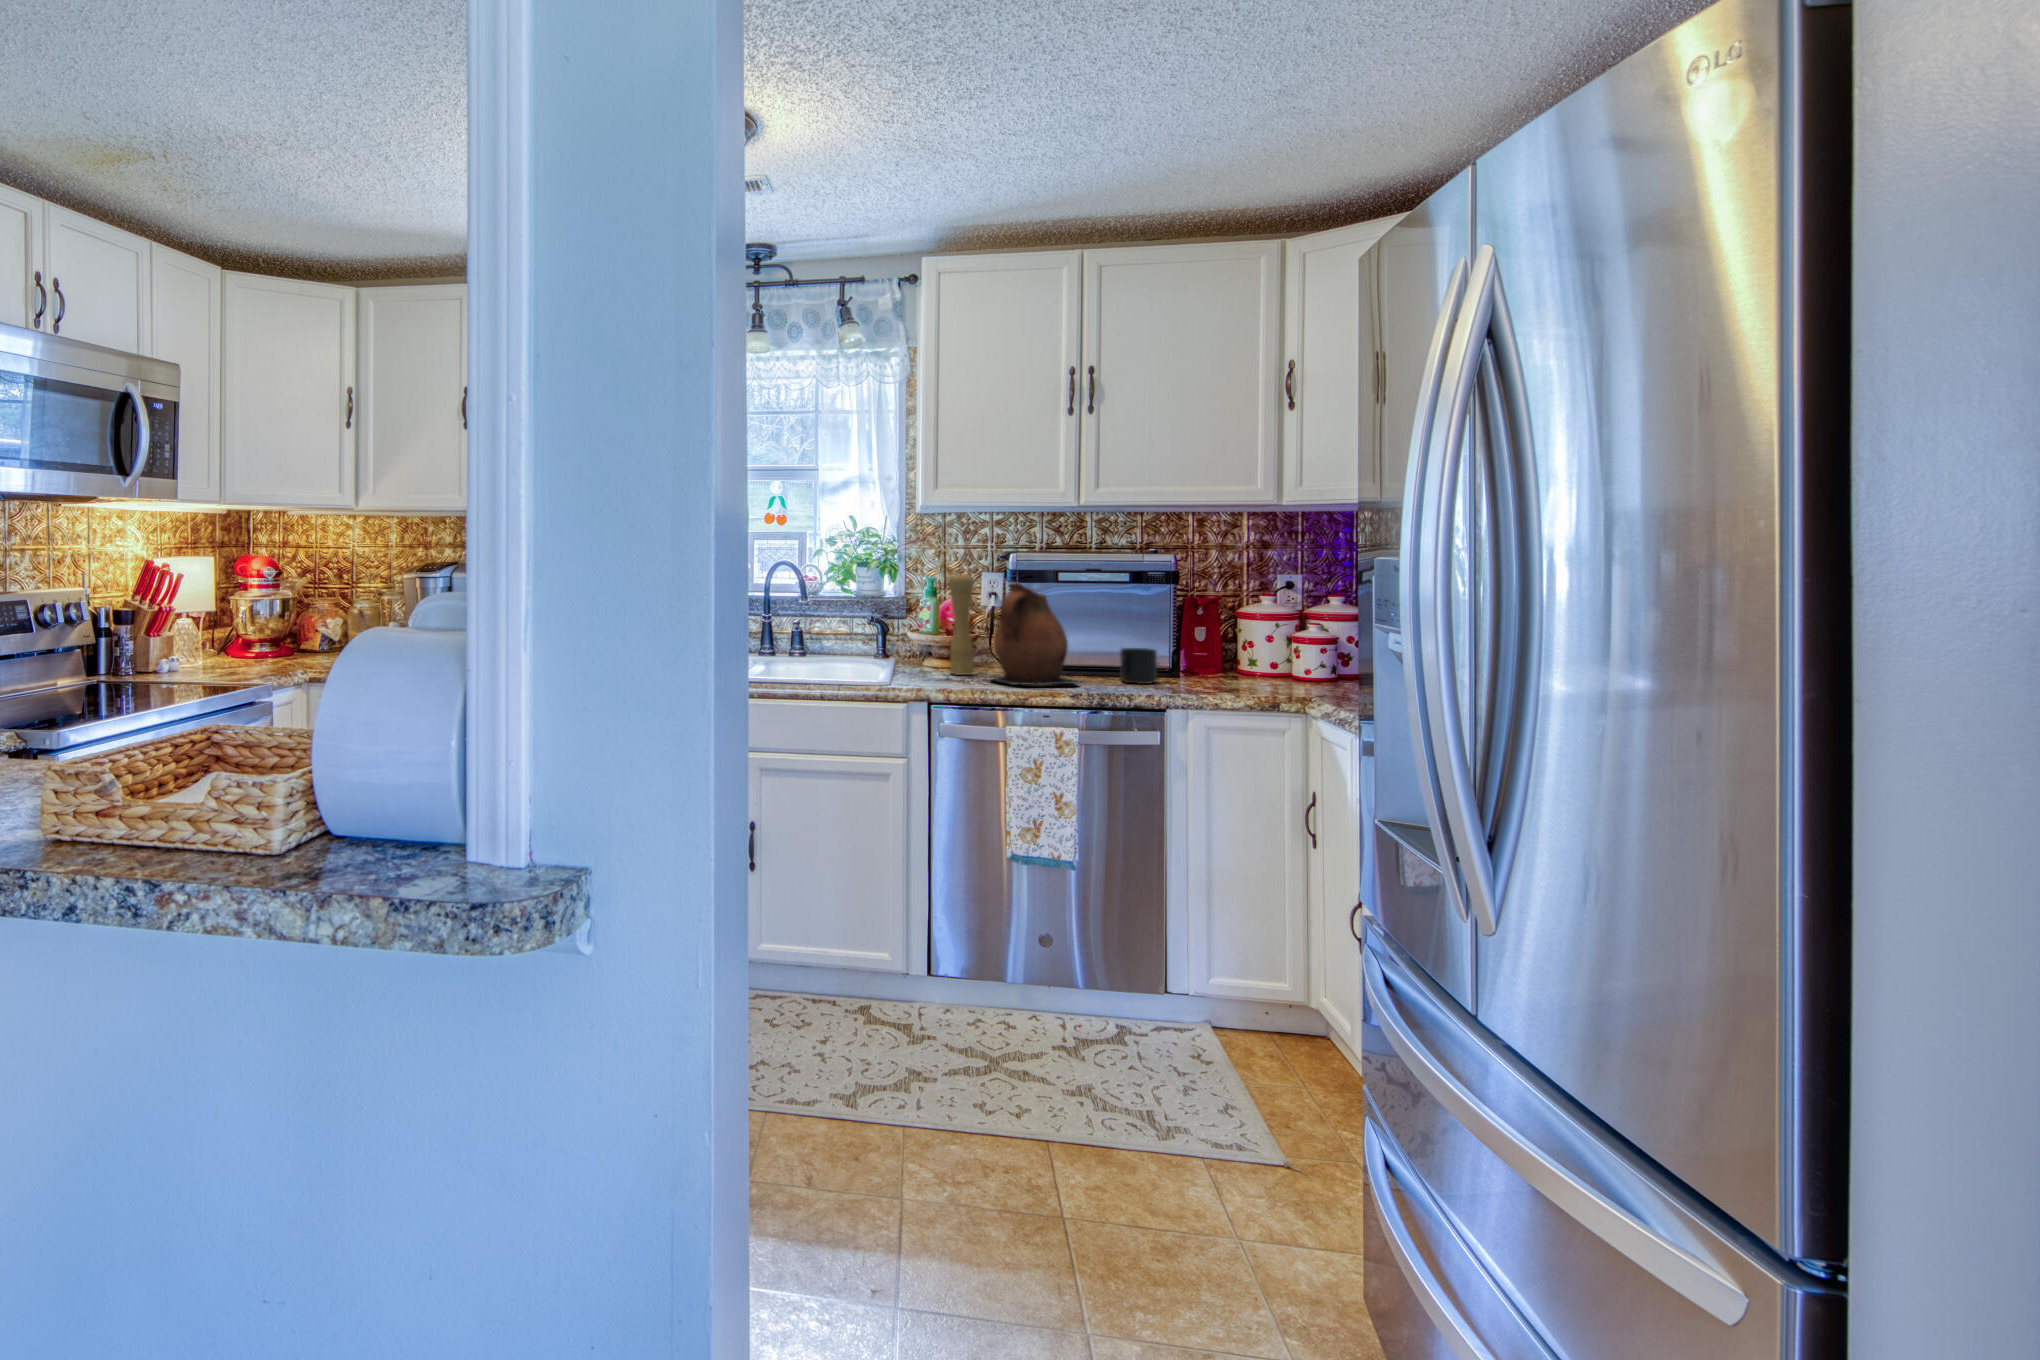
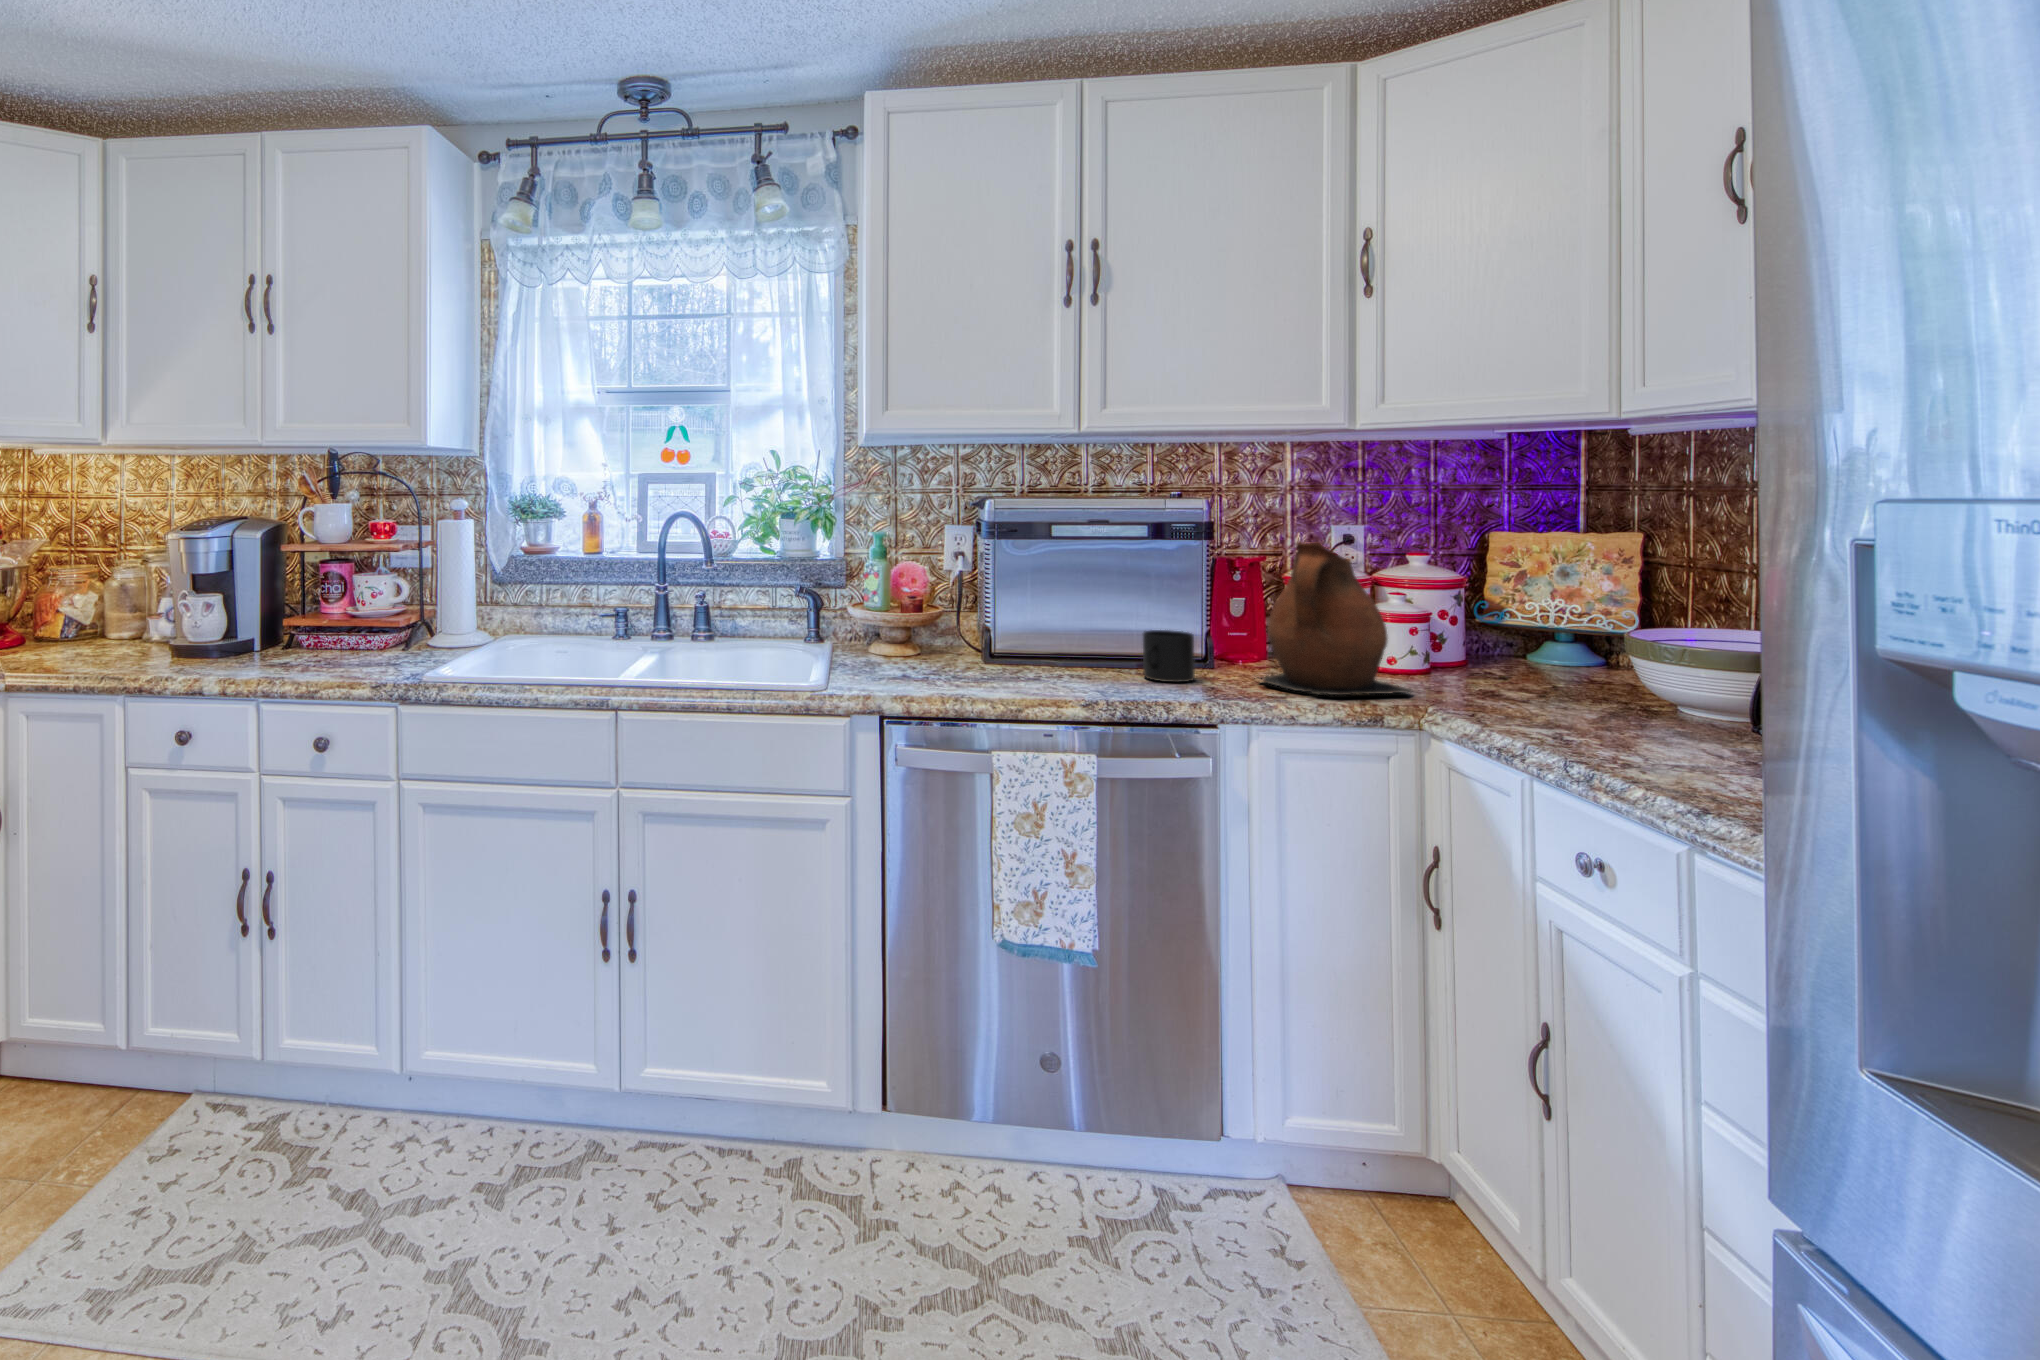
pepper mill: present [948,574,974,675] -> none [902,527,939,668]
ceramic pitcher: present [989,583,1078,686] -> present [1254,542,1412,695]

